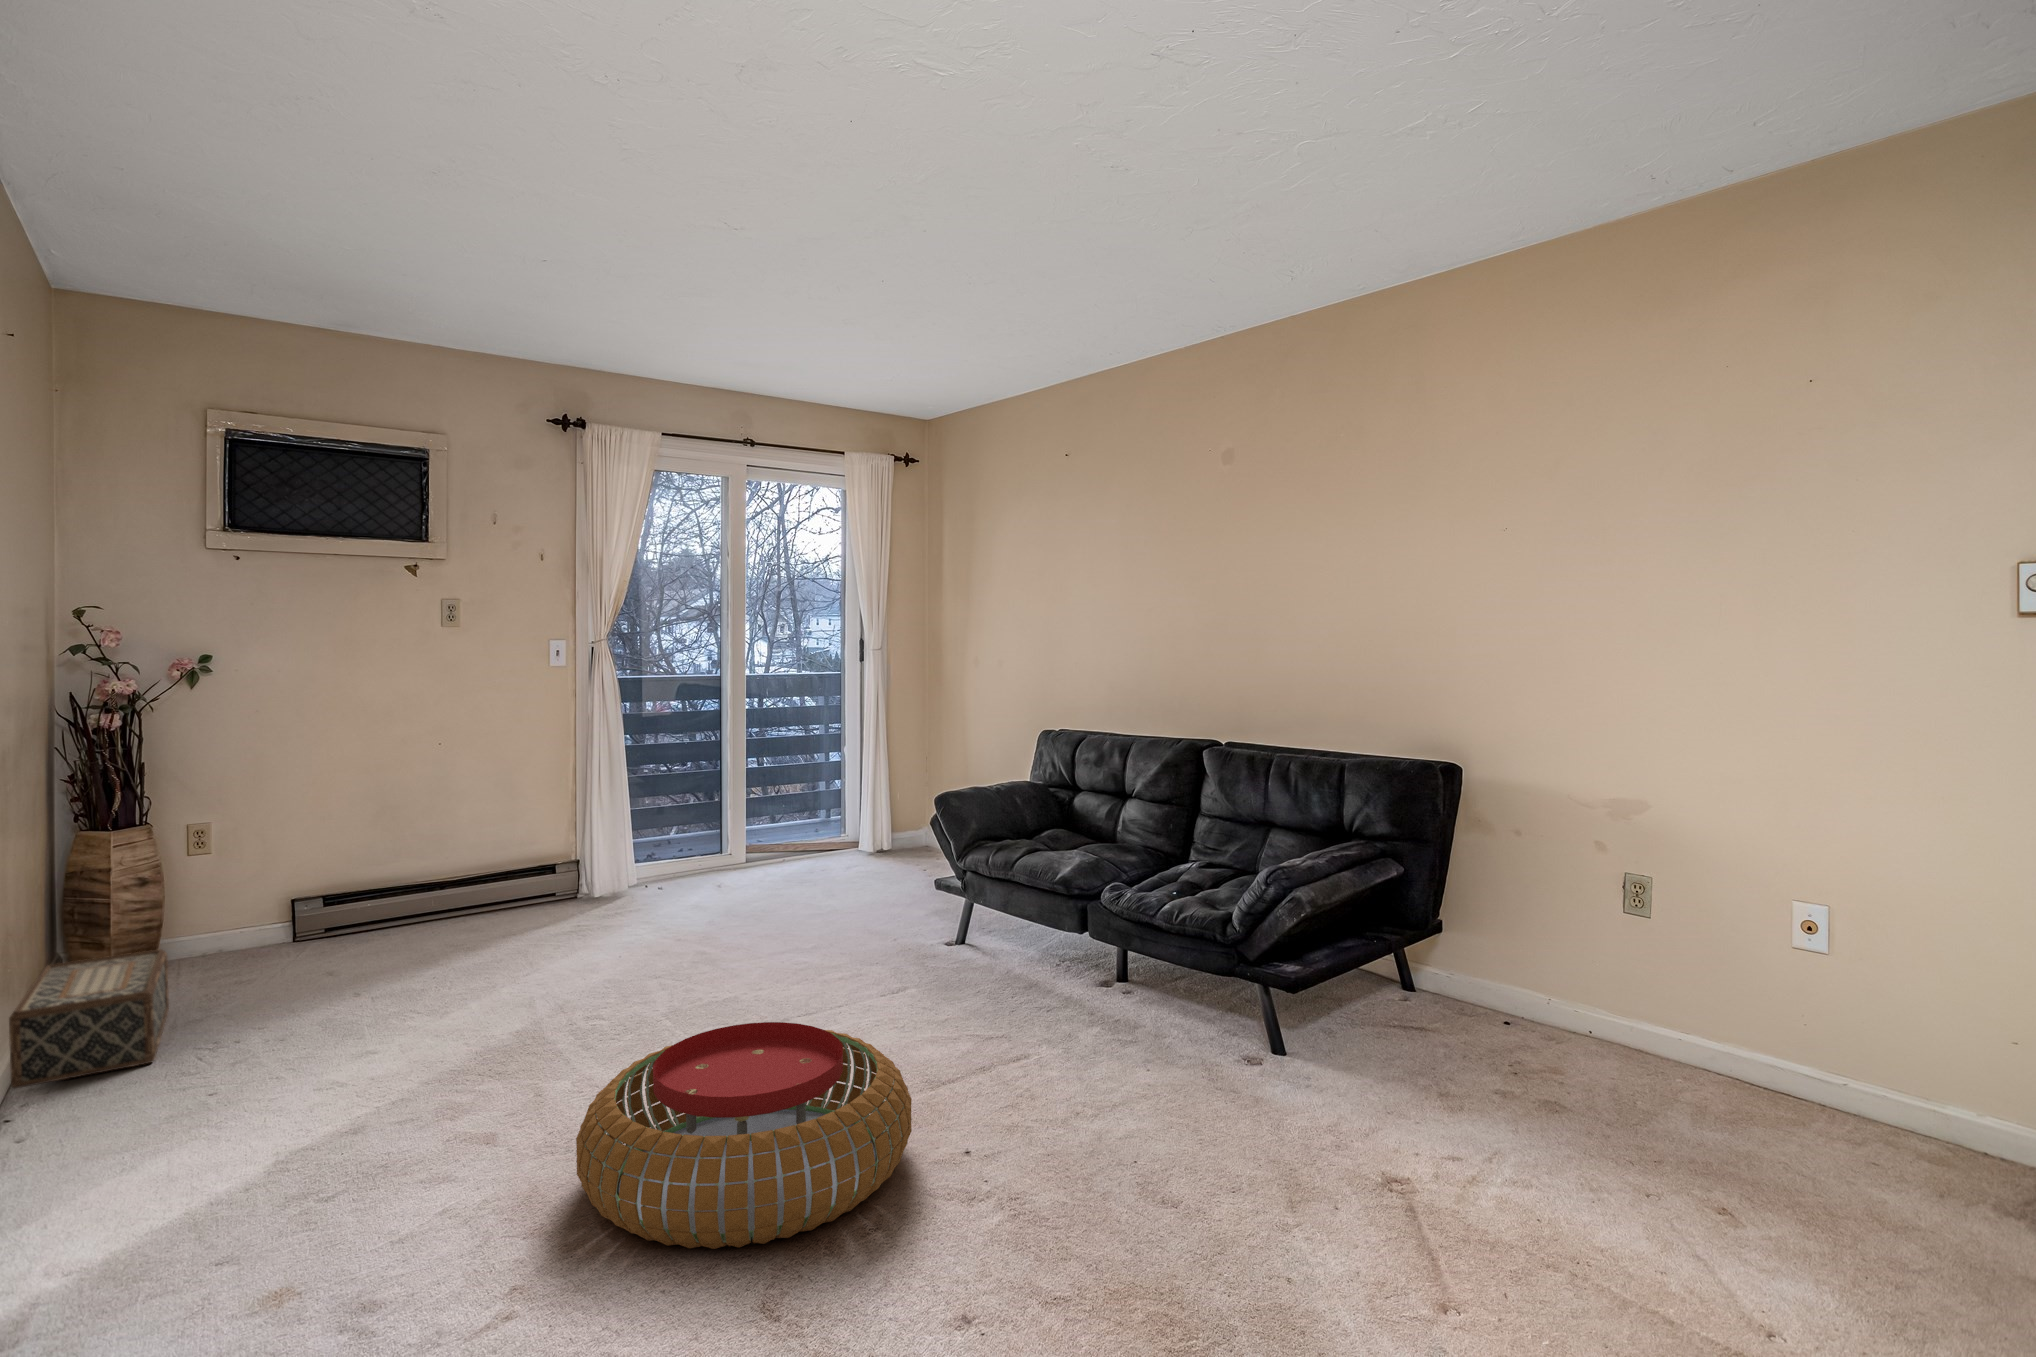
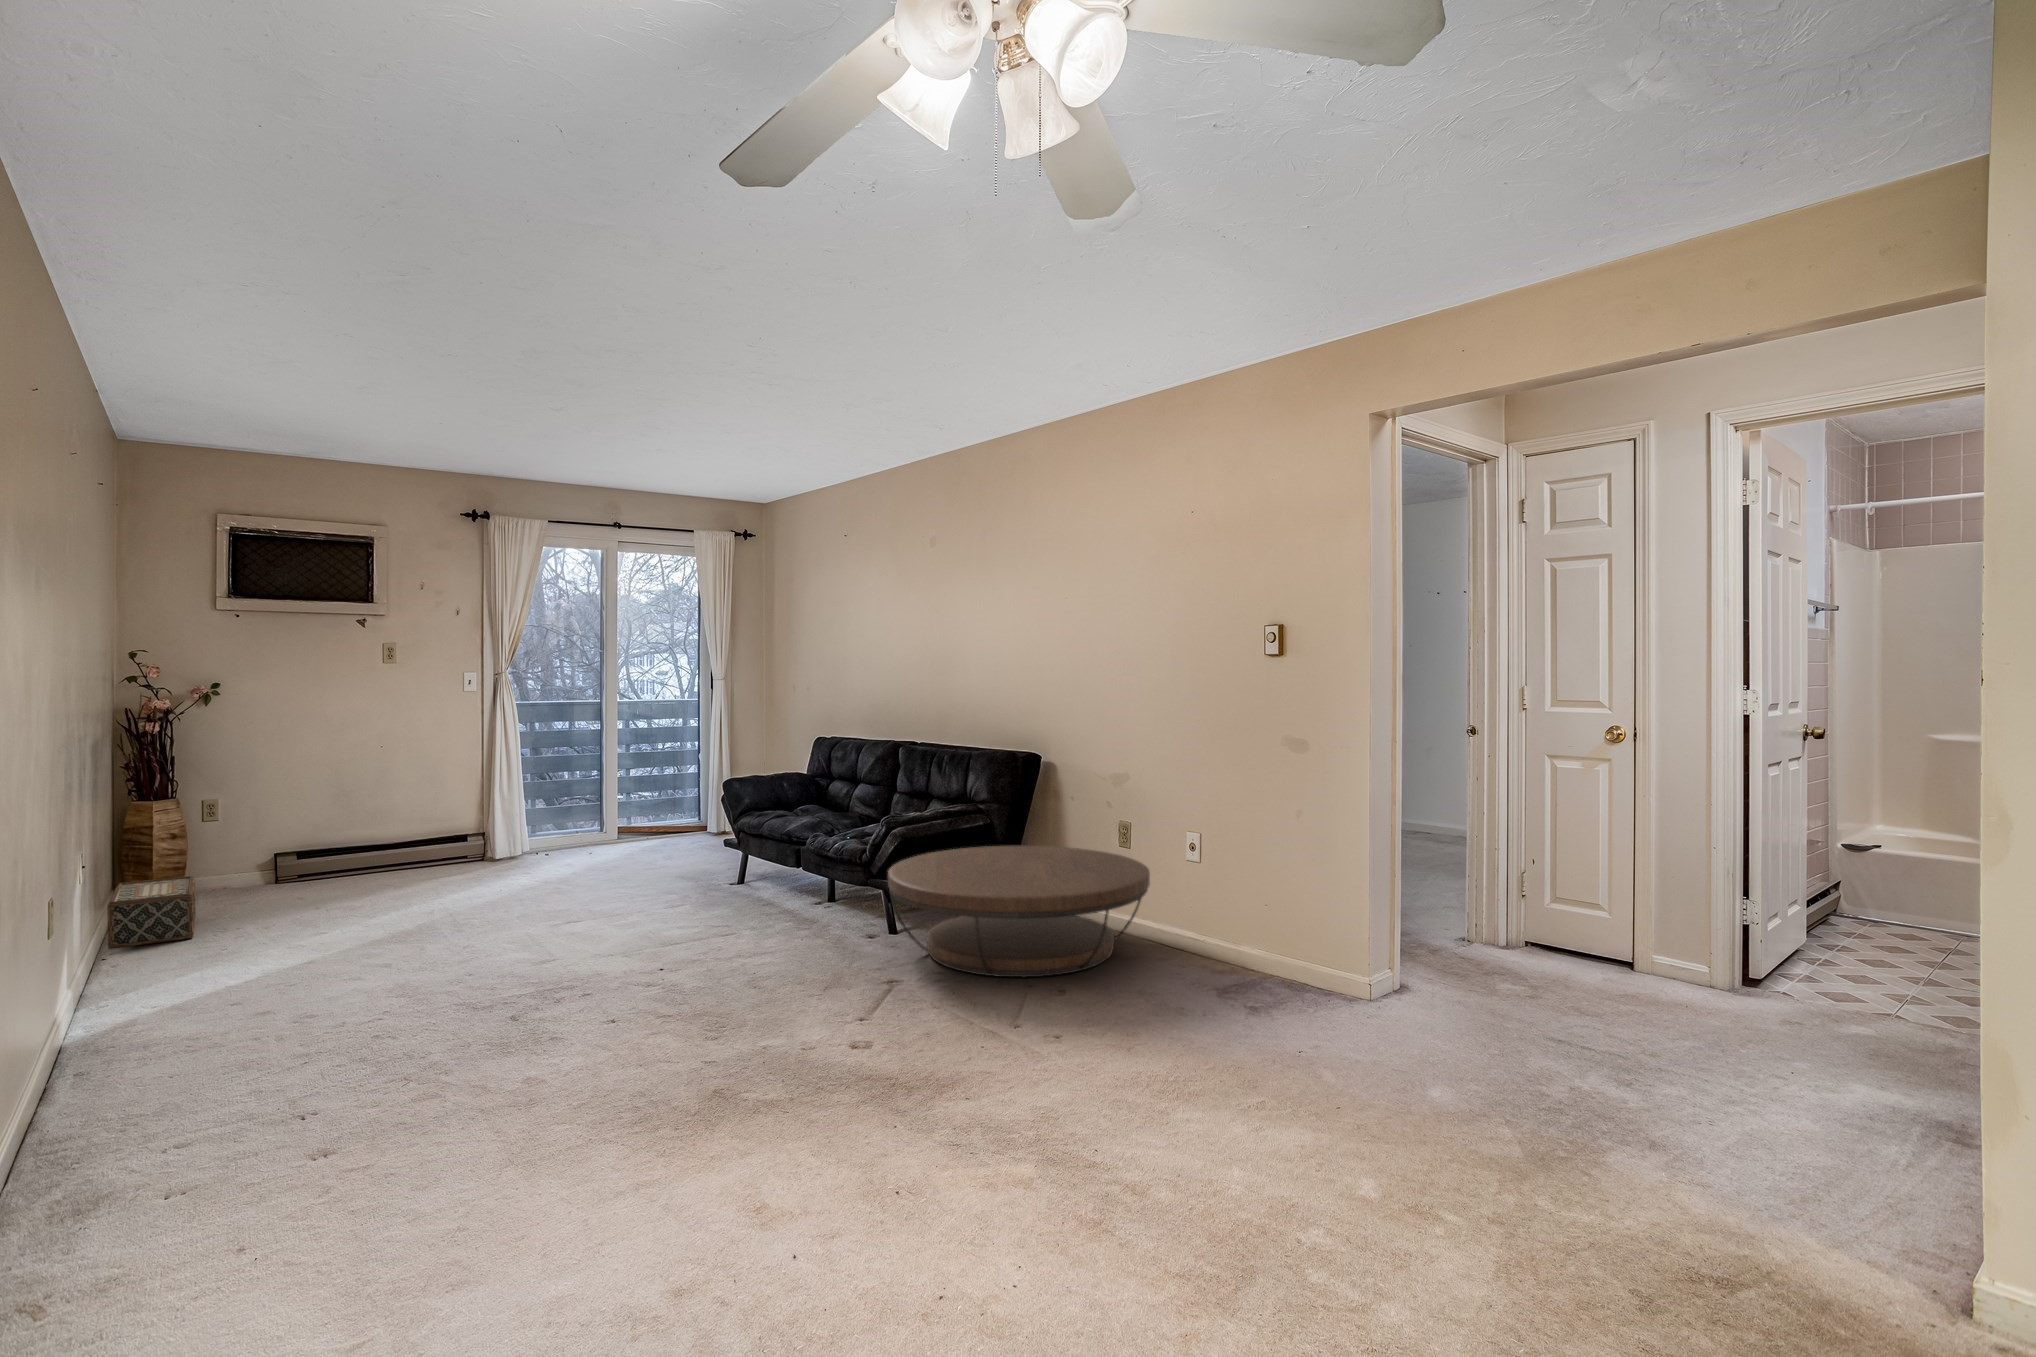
coffee table: none [1305,912,1824,1194] -> present [888,846,1150,977]
pouf: present [576,1022,912,1249] -> none [444,898,642,998]

